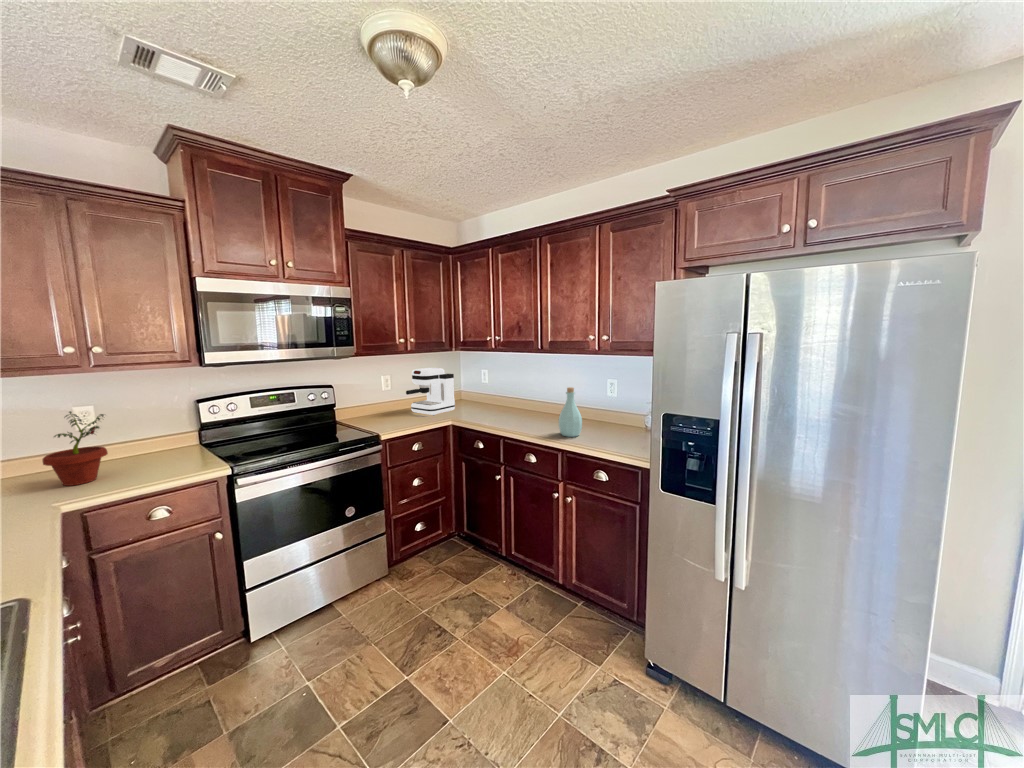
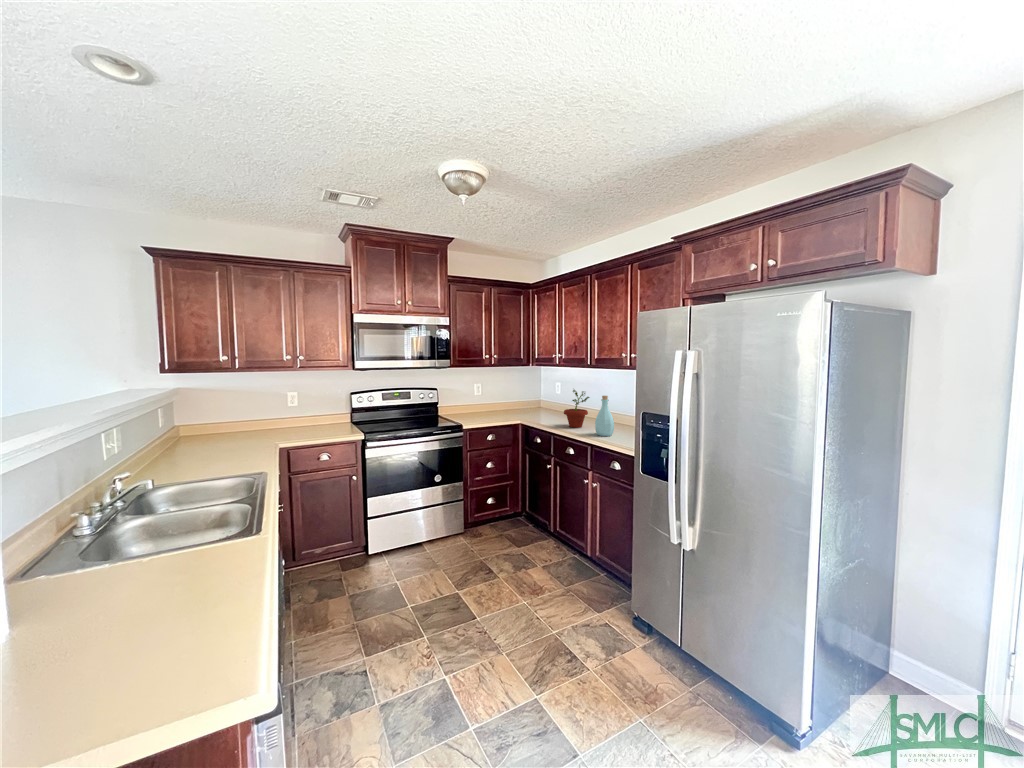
coffee maker: present [406,368,455,415] -> none [489,379,528,416]
potted plant: present [42,411,108,486] -> present [564,390,589,428]

